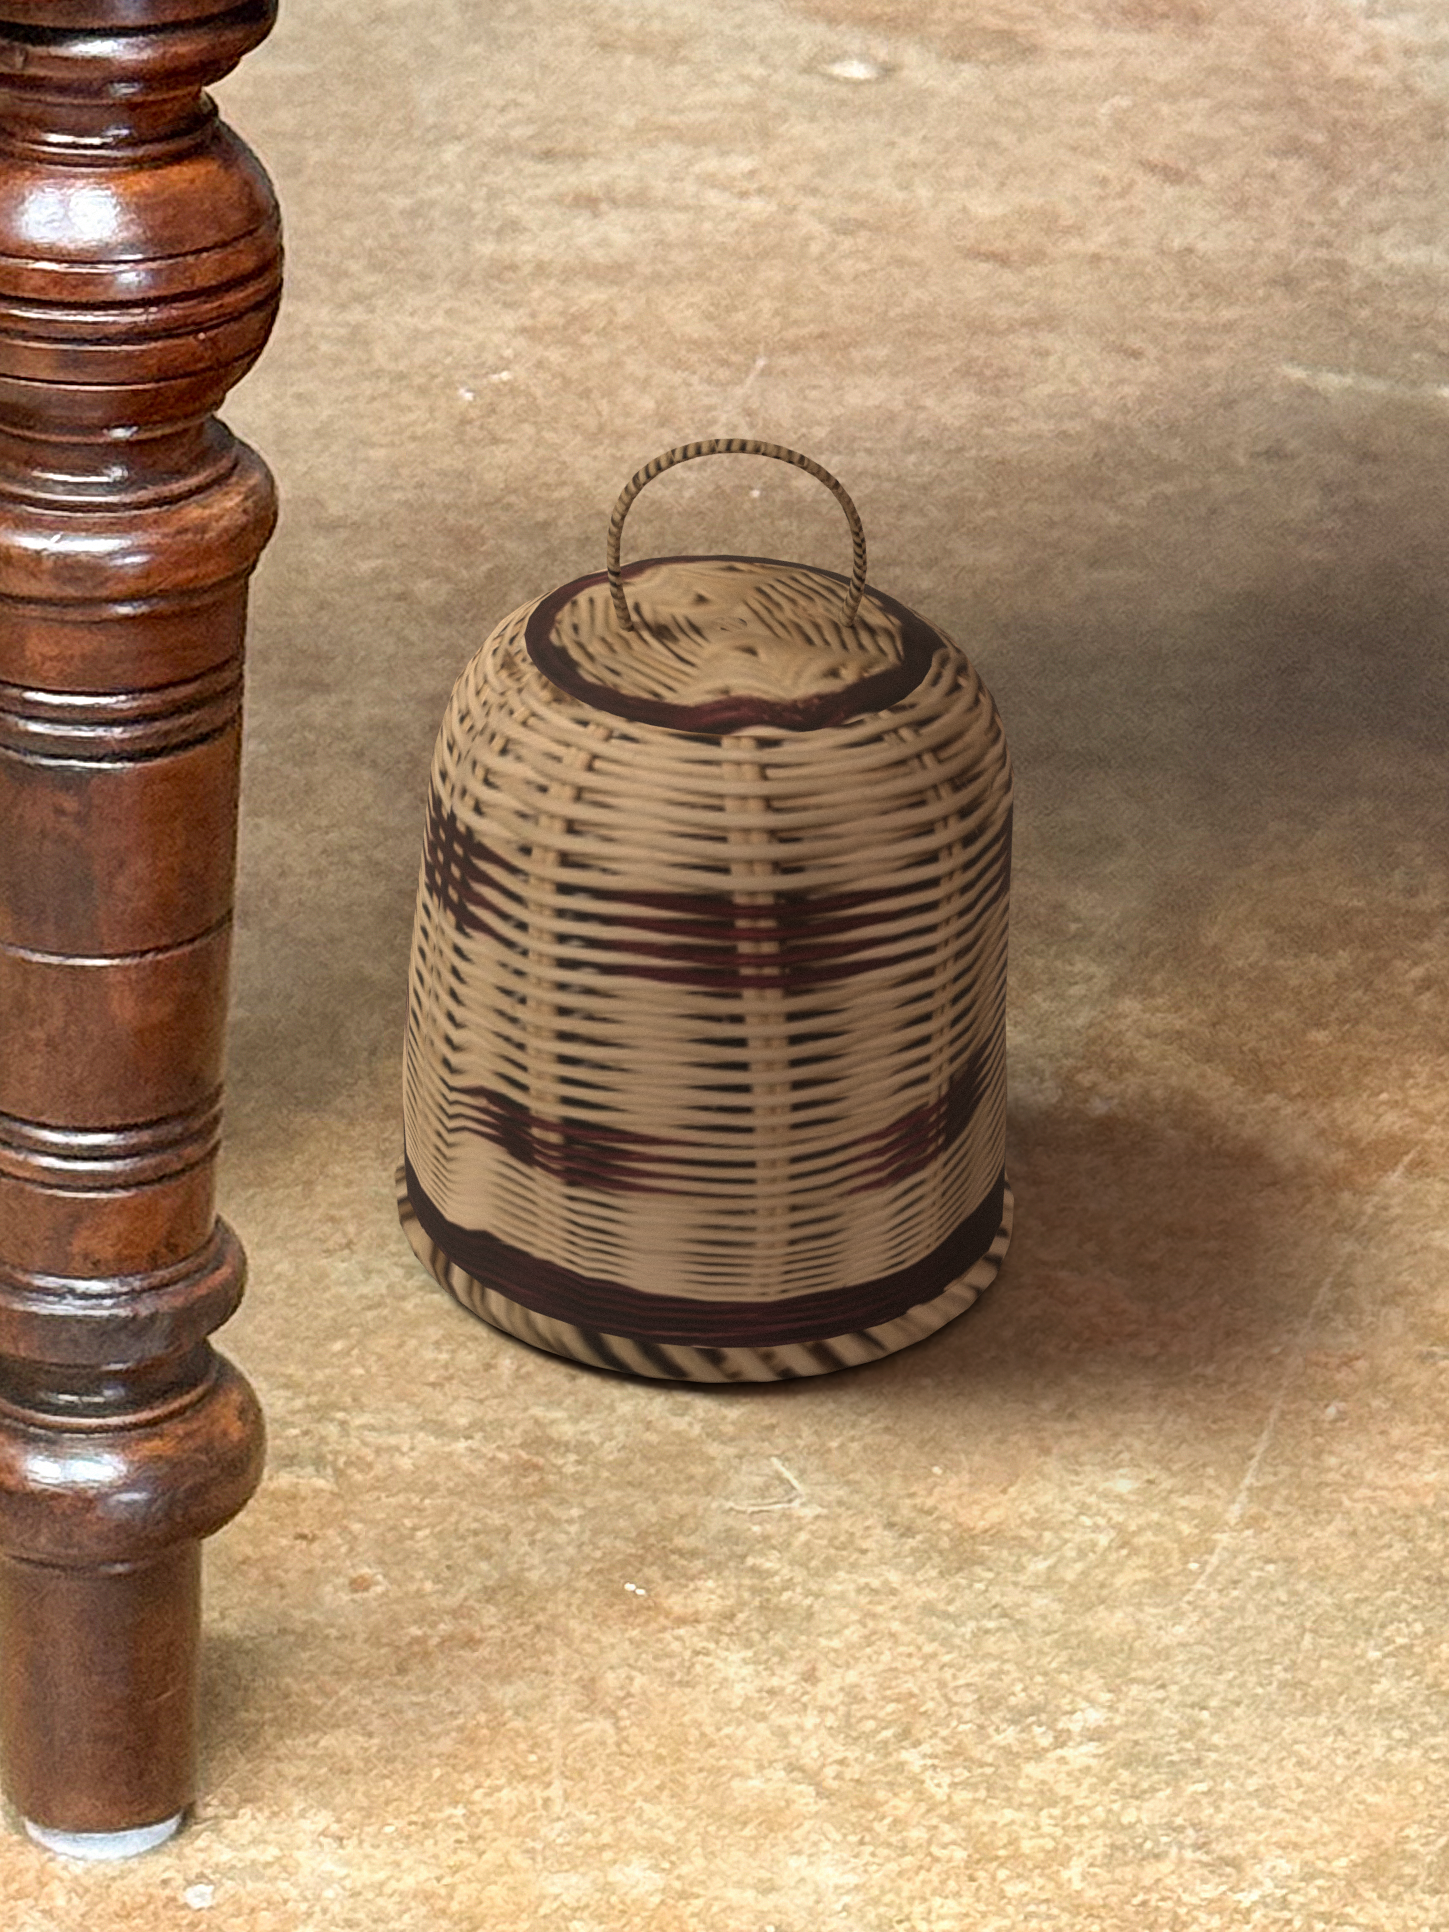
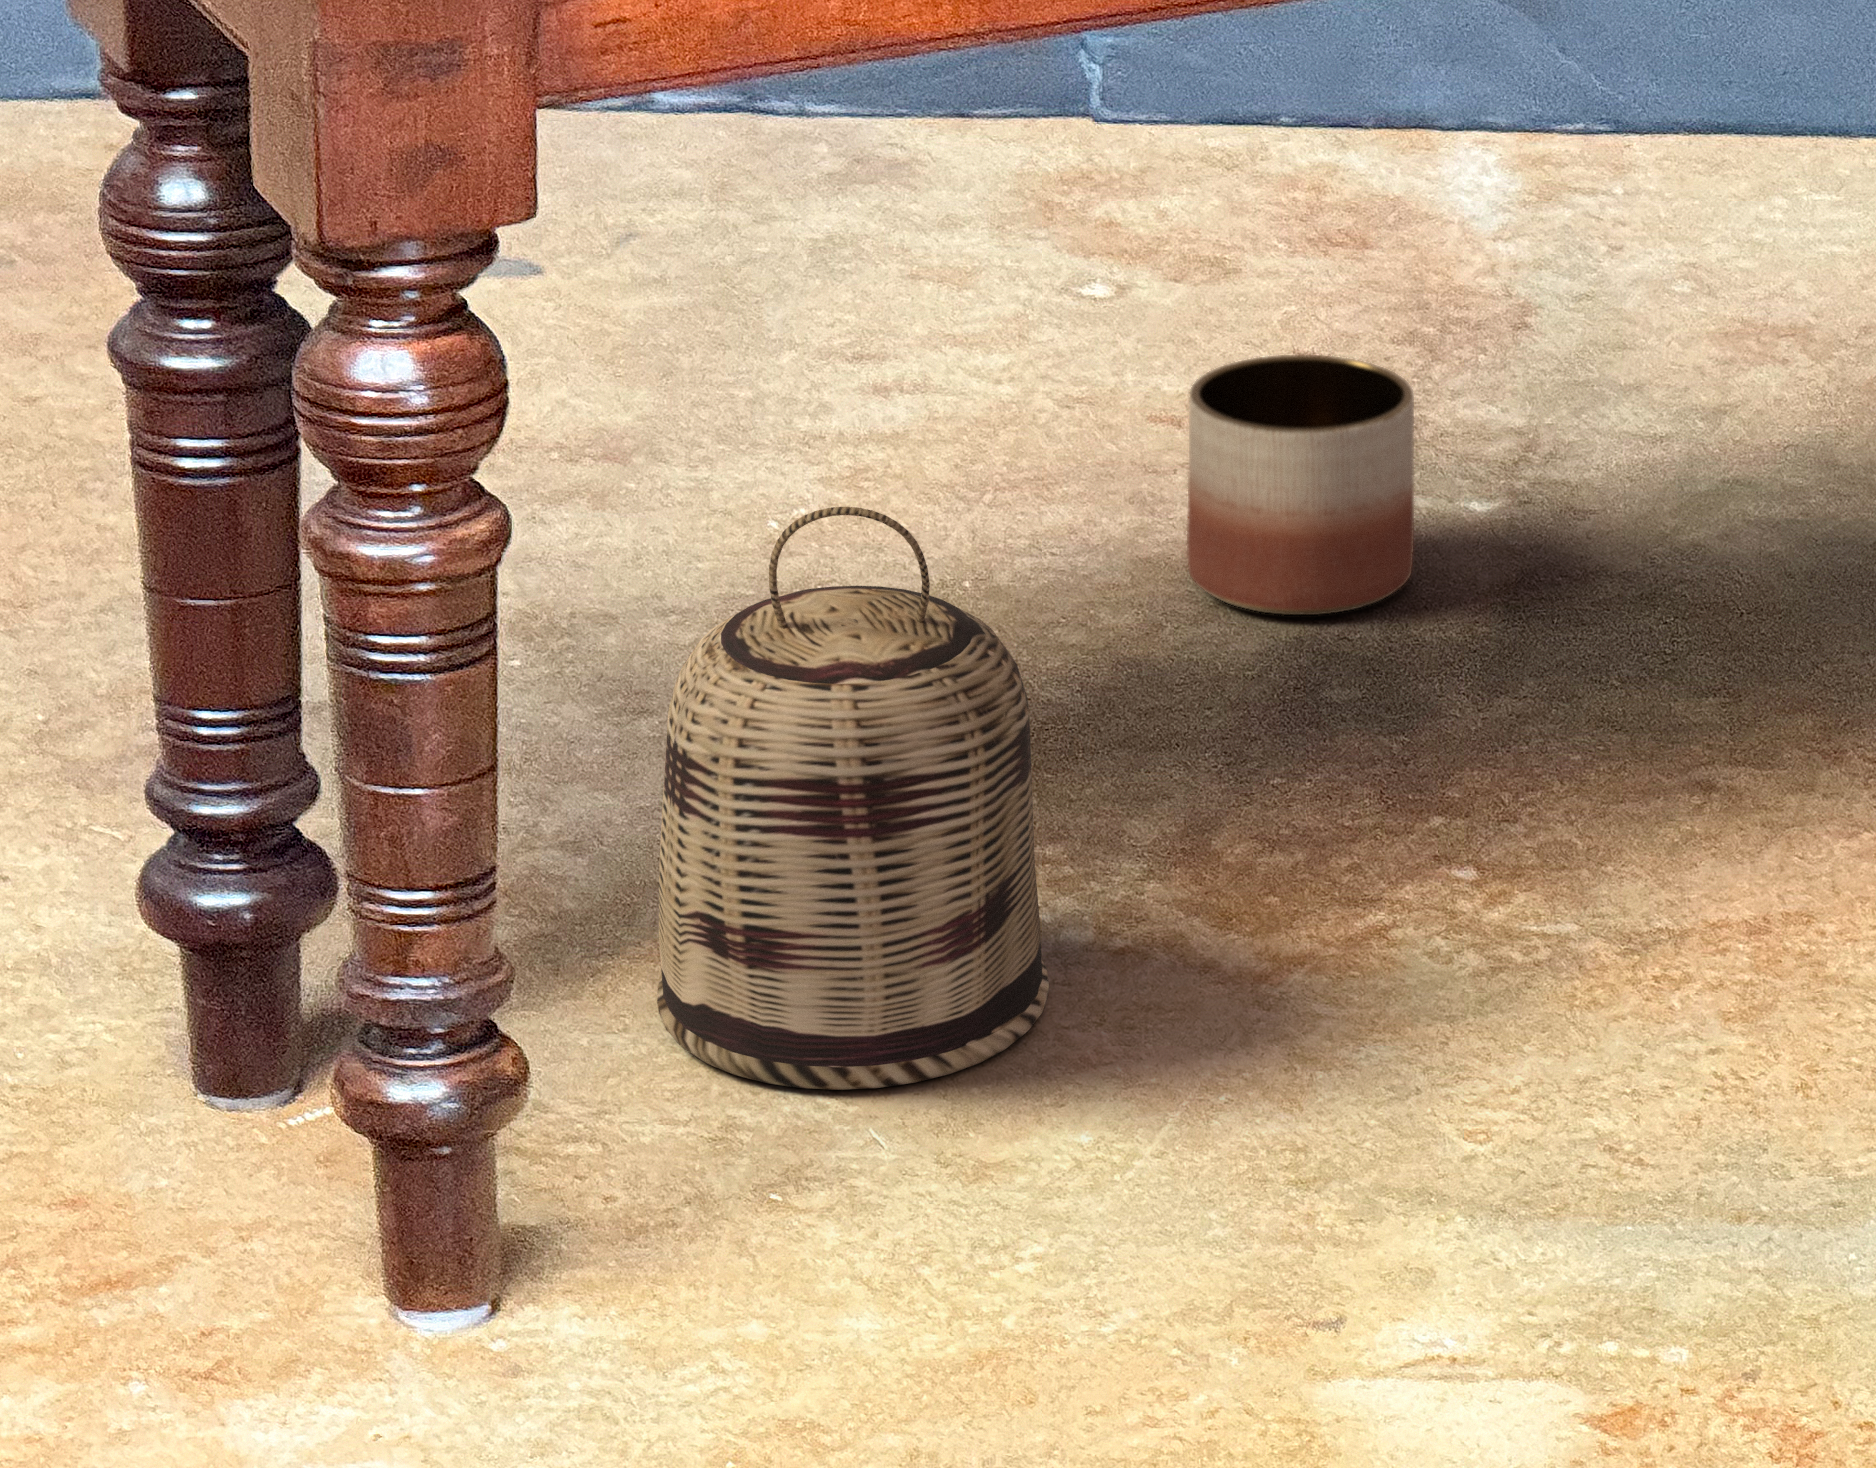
planter: none [1071,179,1420,561] -> present [1187,355,1414,615]

